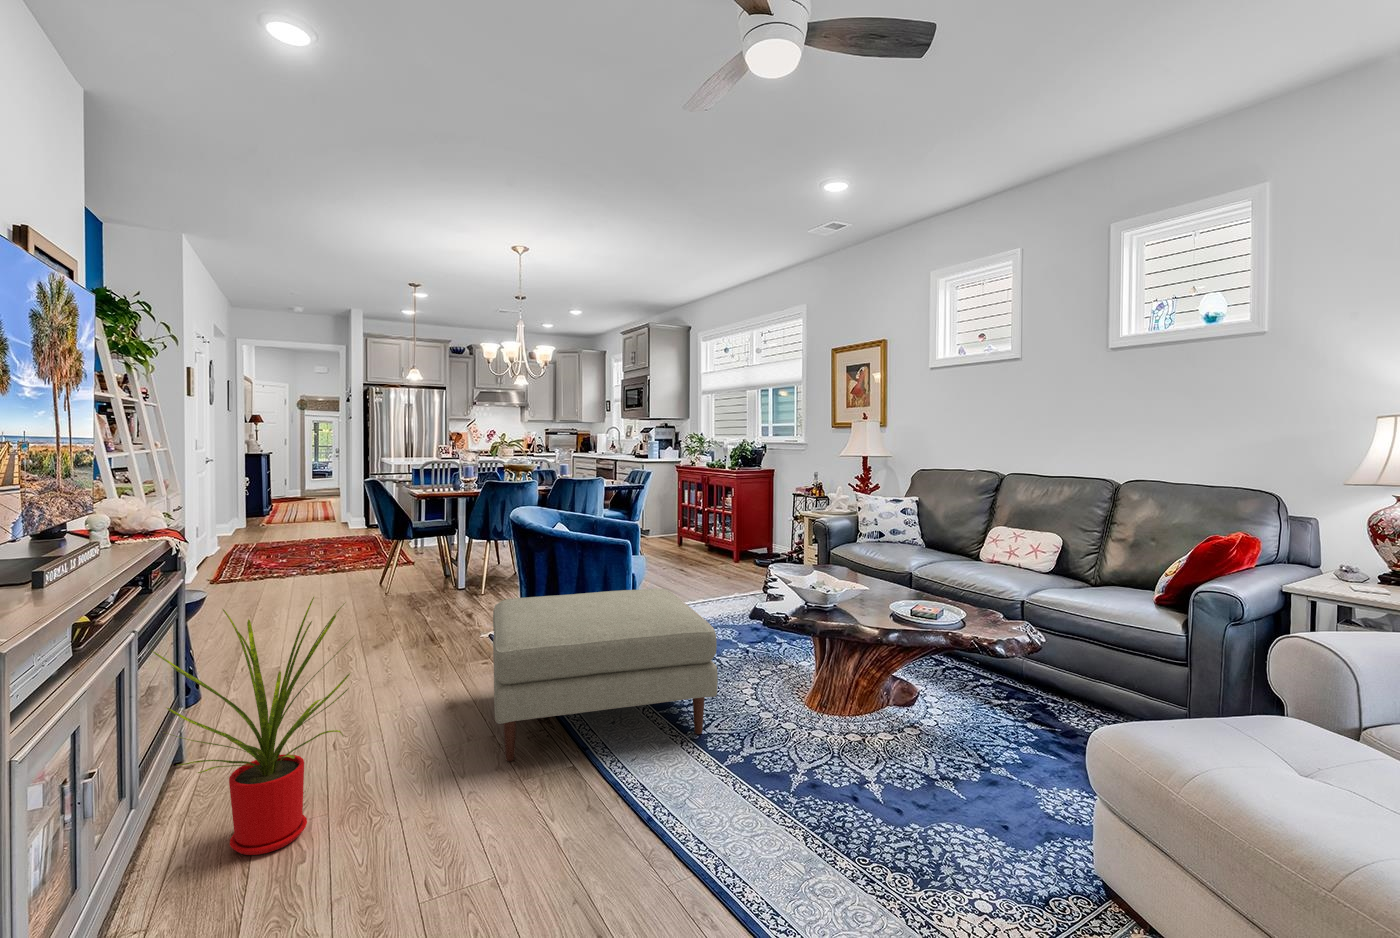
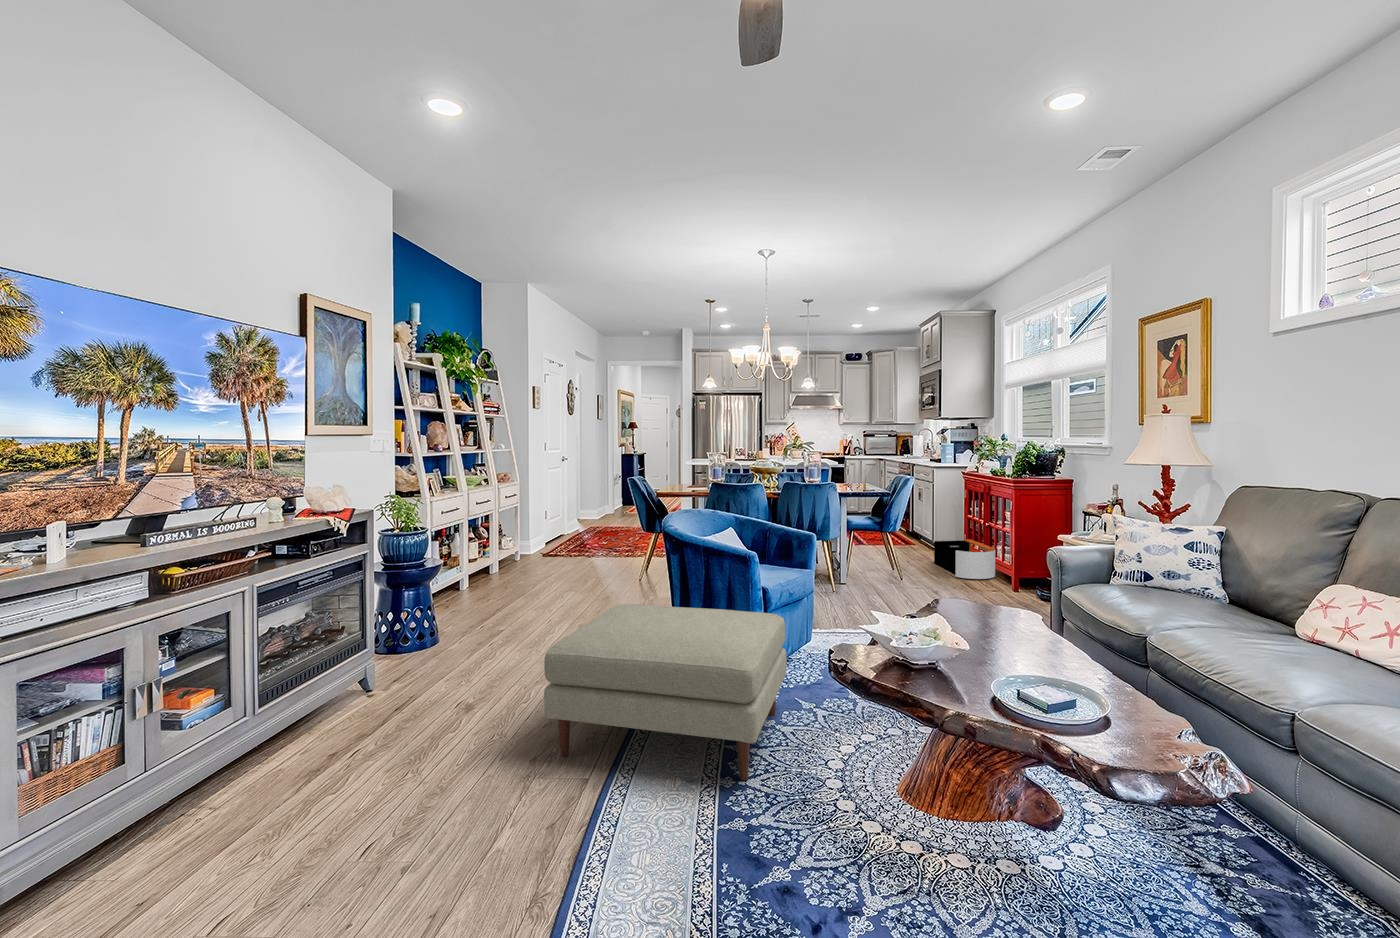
storage bin: none [661,524,716,557] -> present [934,539,995,579]
house plant: present [153,597,351,855] -> none [288,584,439,776]

